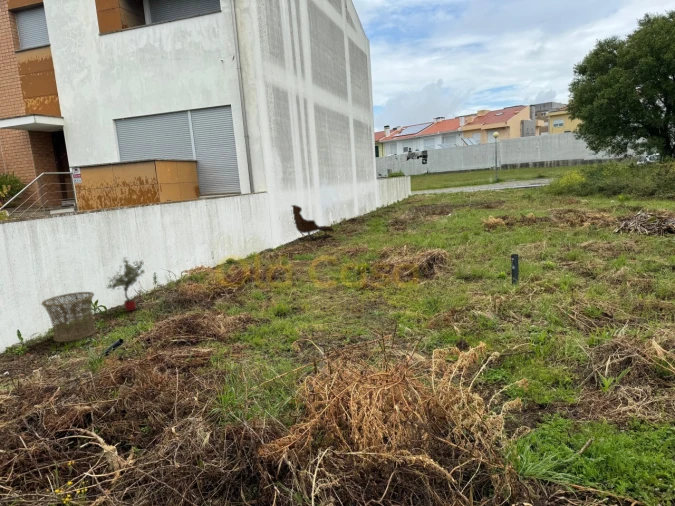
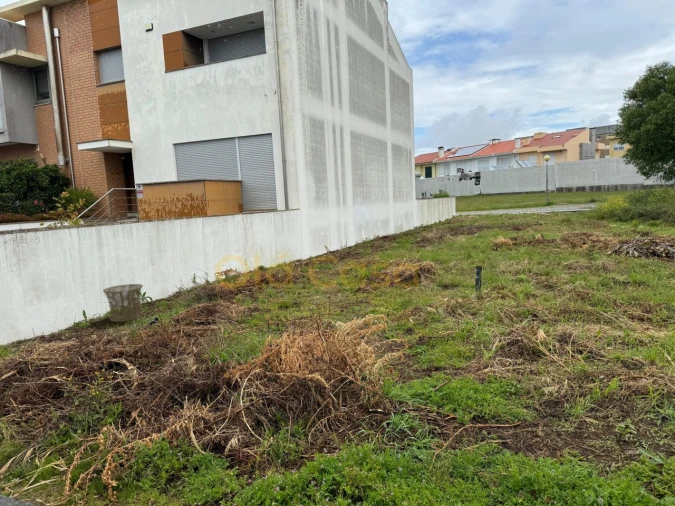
lounge chair: present [292,205,334,240] -> none [322,222,362,255]
potted tree: present [107,259,144,311] -> none [153,259,185,303]

